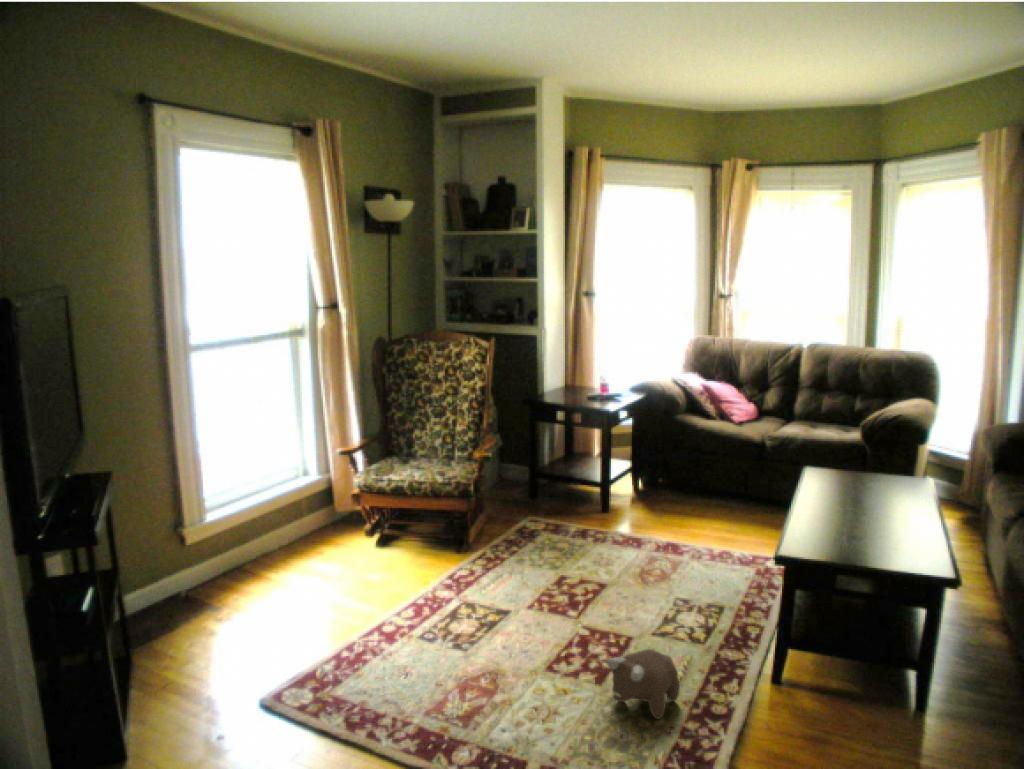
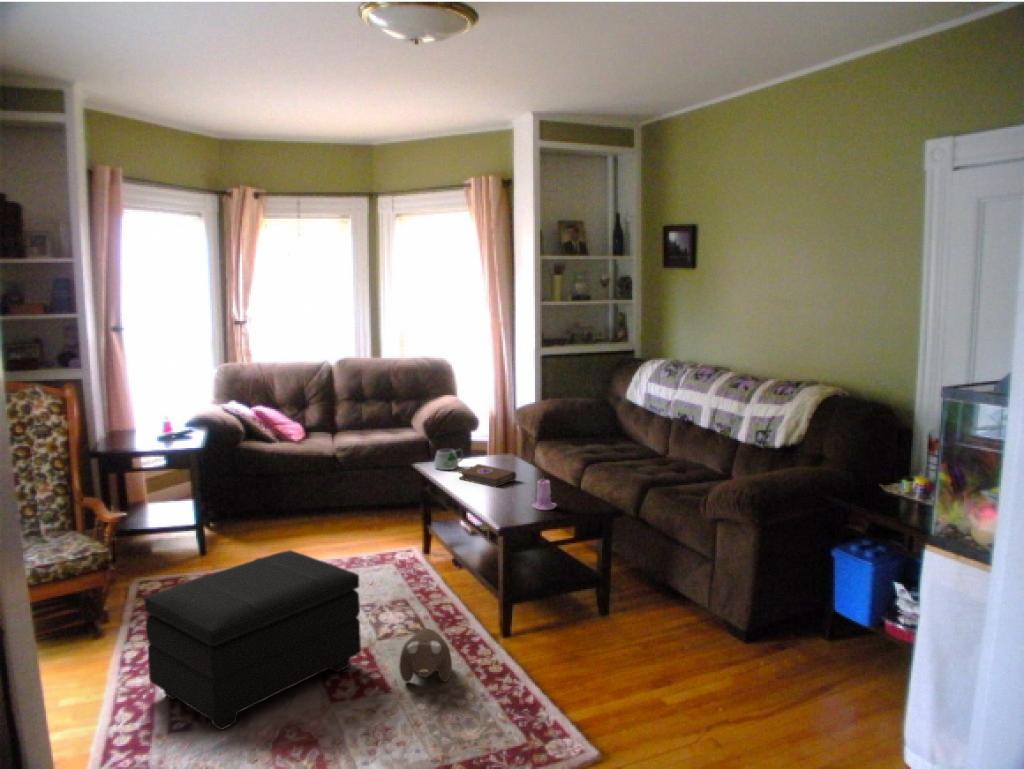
mug: none [830,456,874,487] -> present [434,449,463,470]
book: none [839,483,914,516] -> present [459,464,516,487]
candle: none [875,514,914,563] -> present [532,478,557,510]
footstool: none [426,521,605,663] -> present [145,550,361,730]

